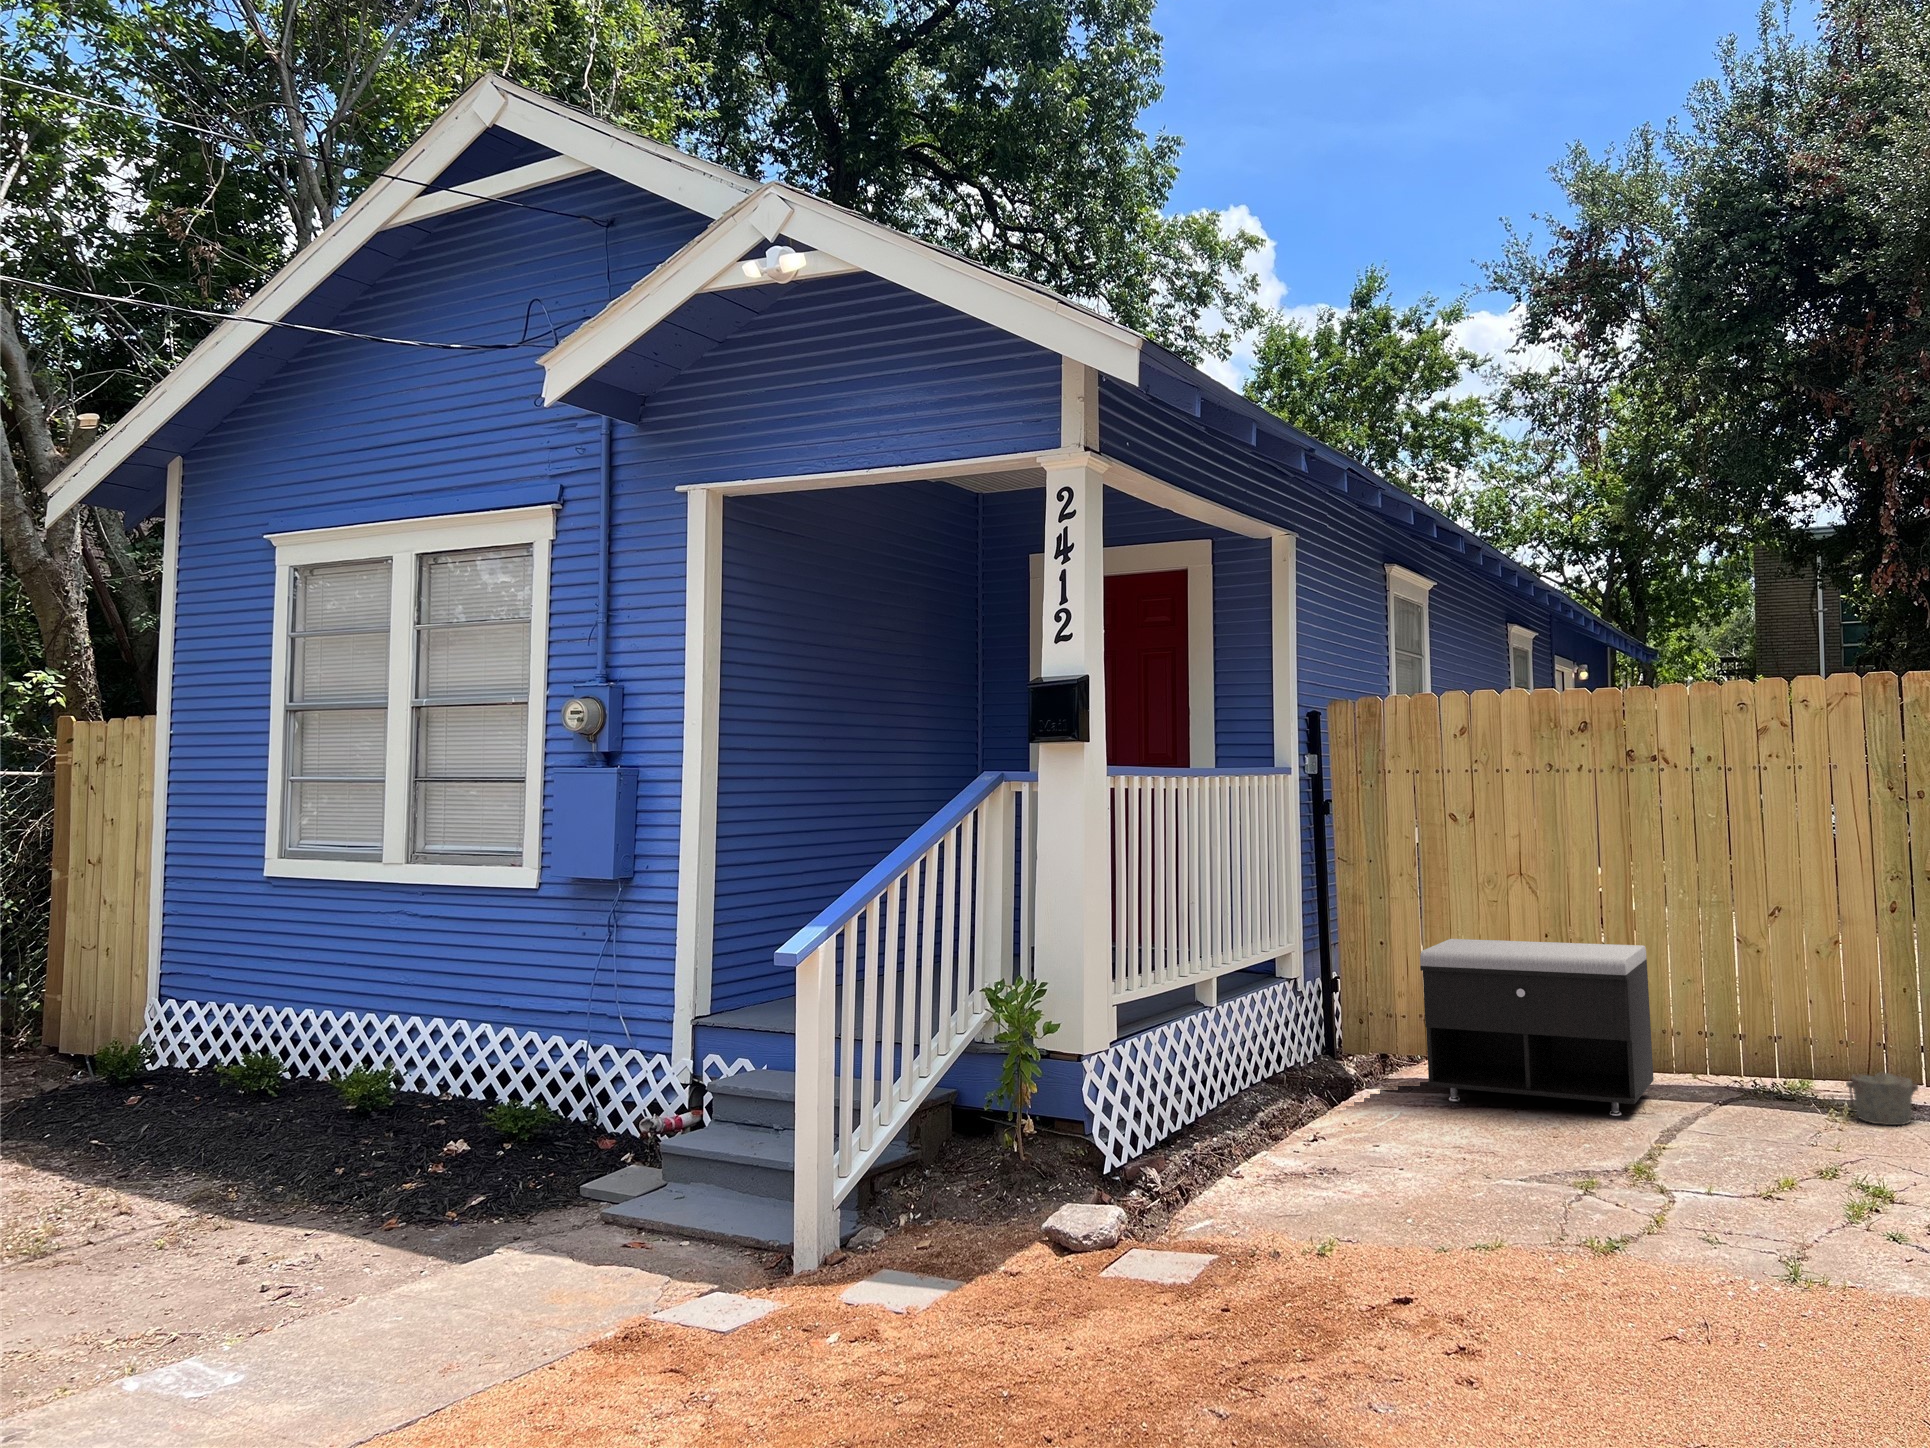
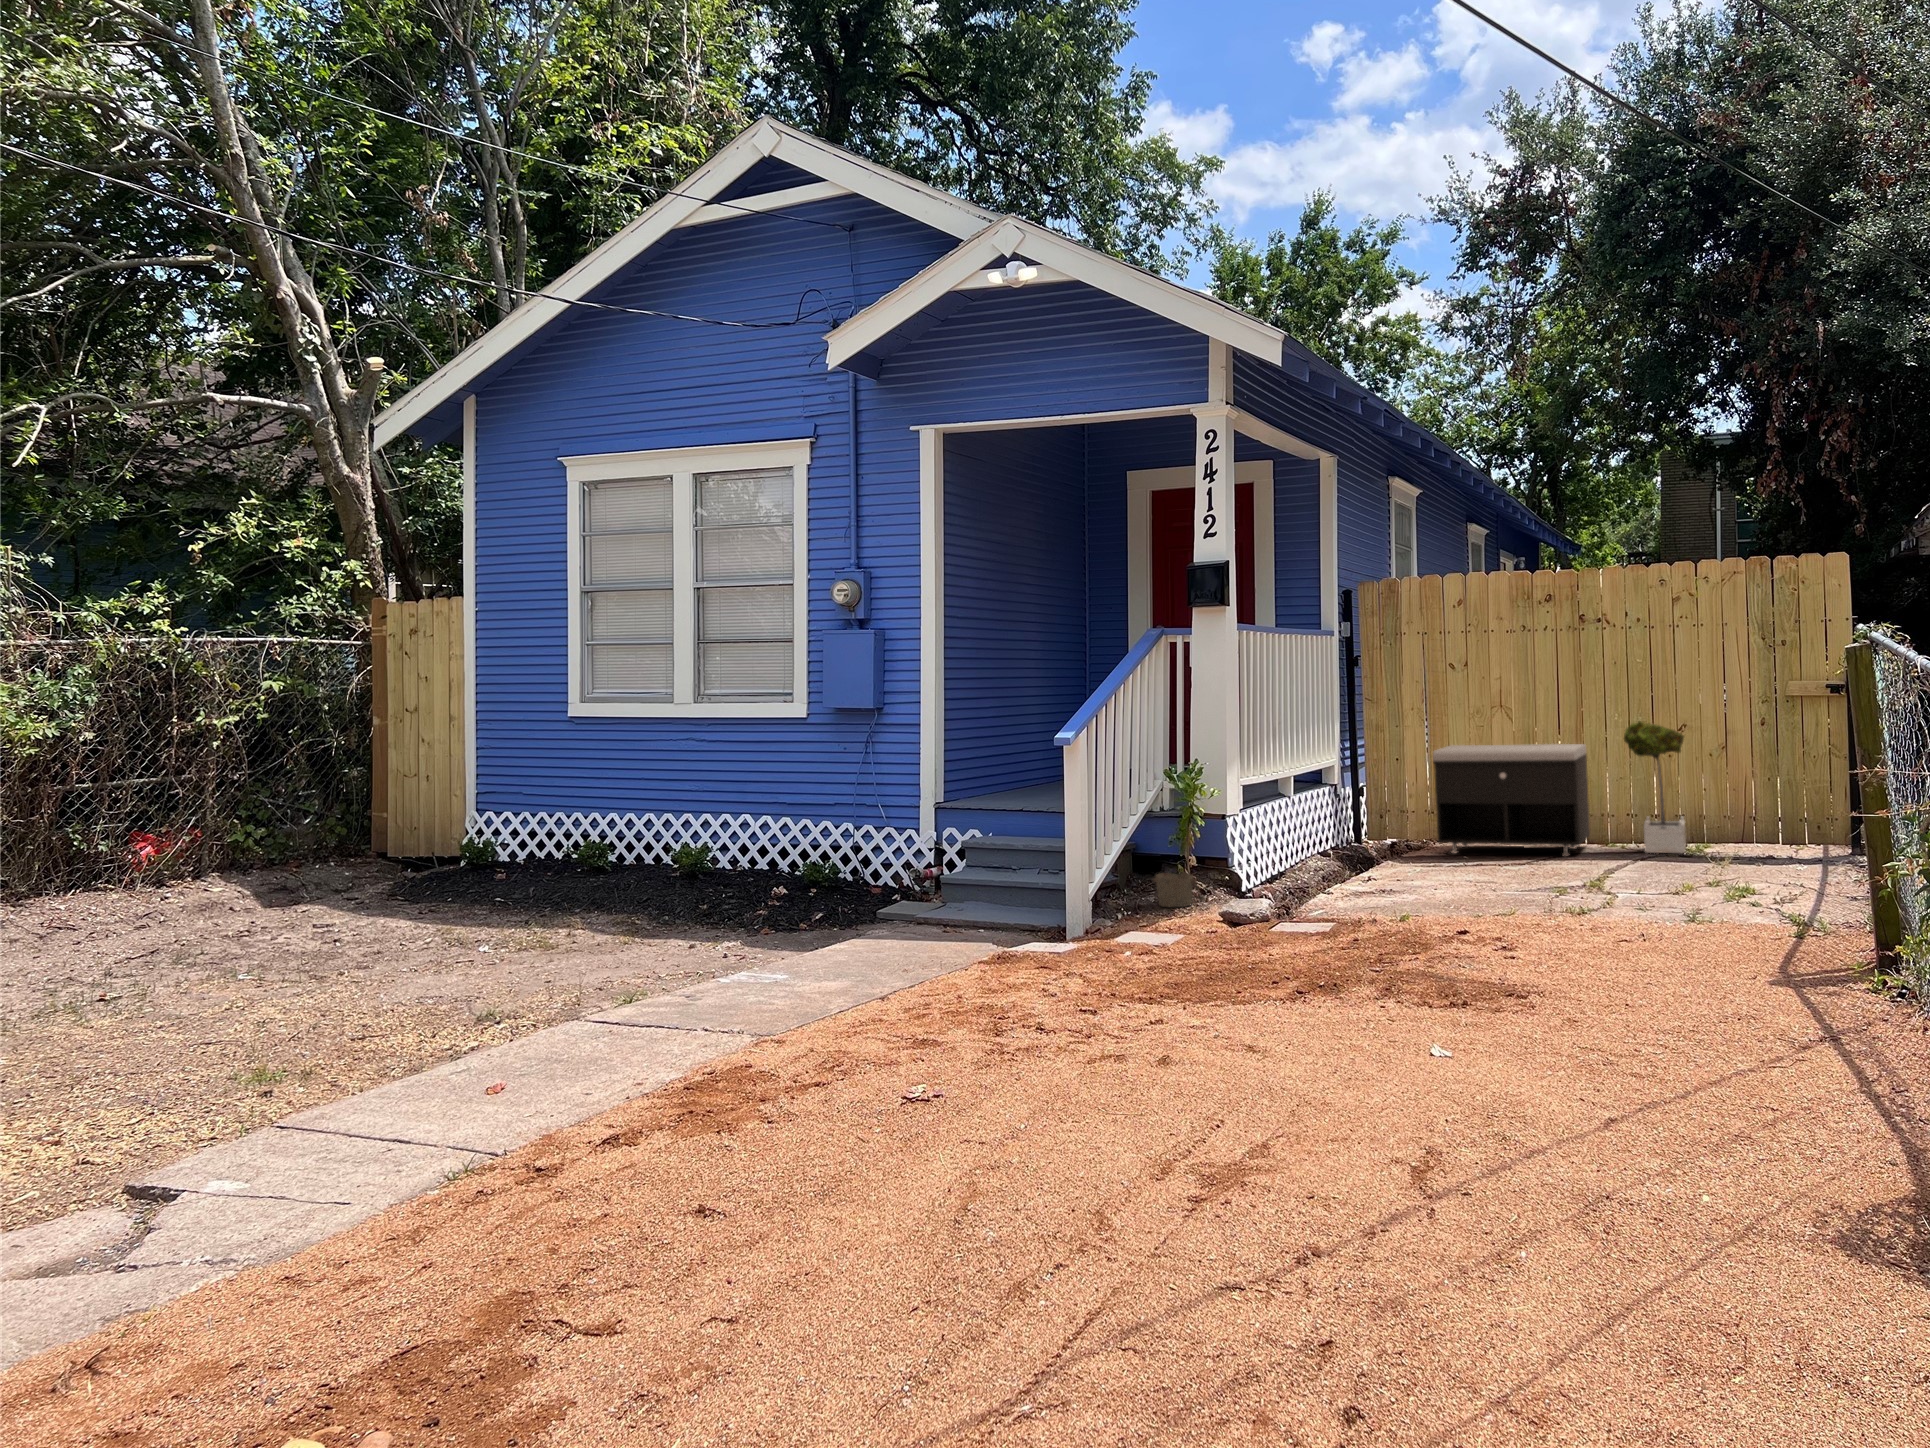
potted tree: none [1700,917,1799,1121] -> present [1624,721,1686,853]
bucket: present [1846,1073,1918,1125] -> present [1154,872,1205,908]

